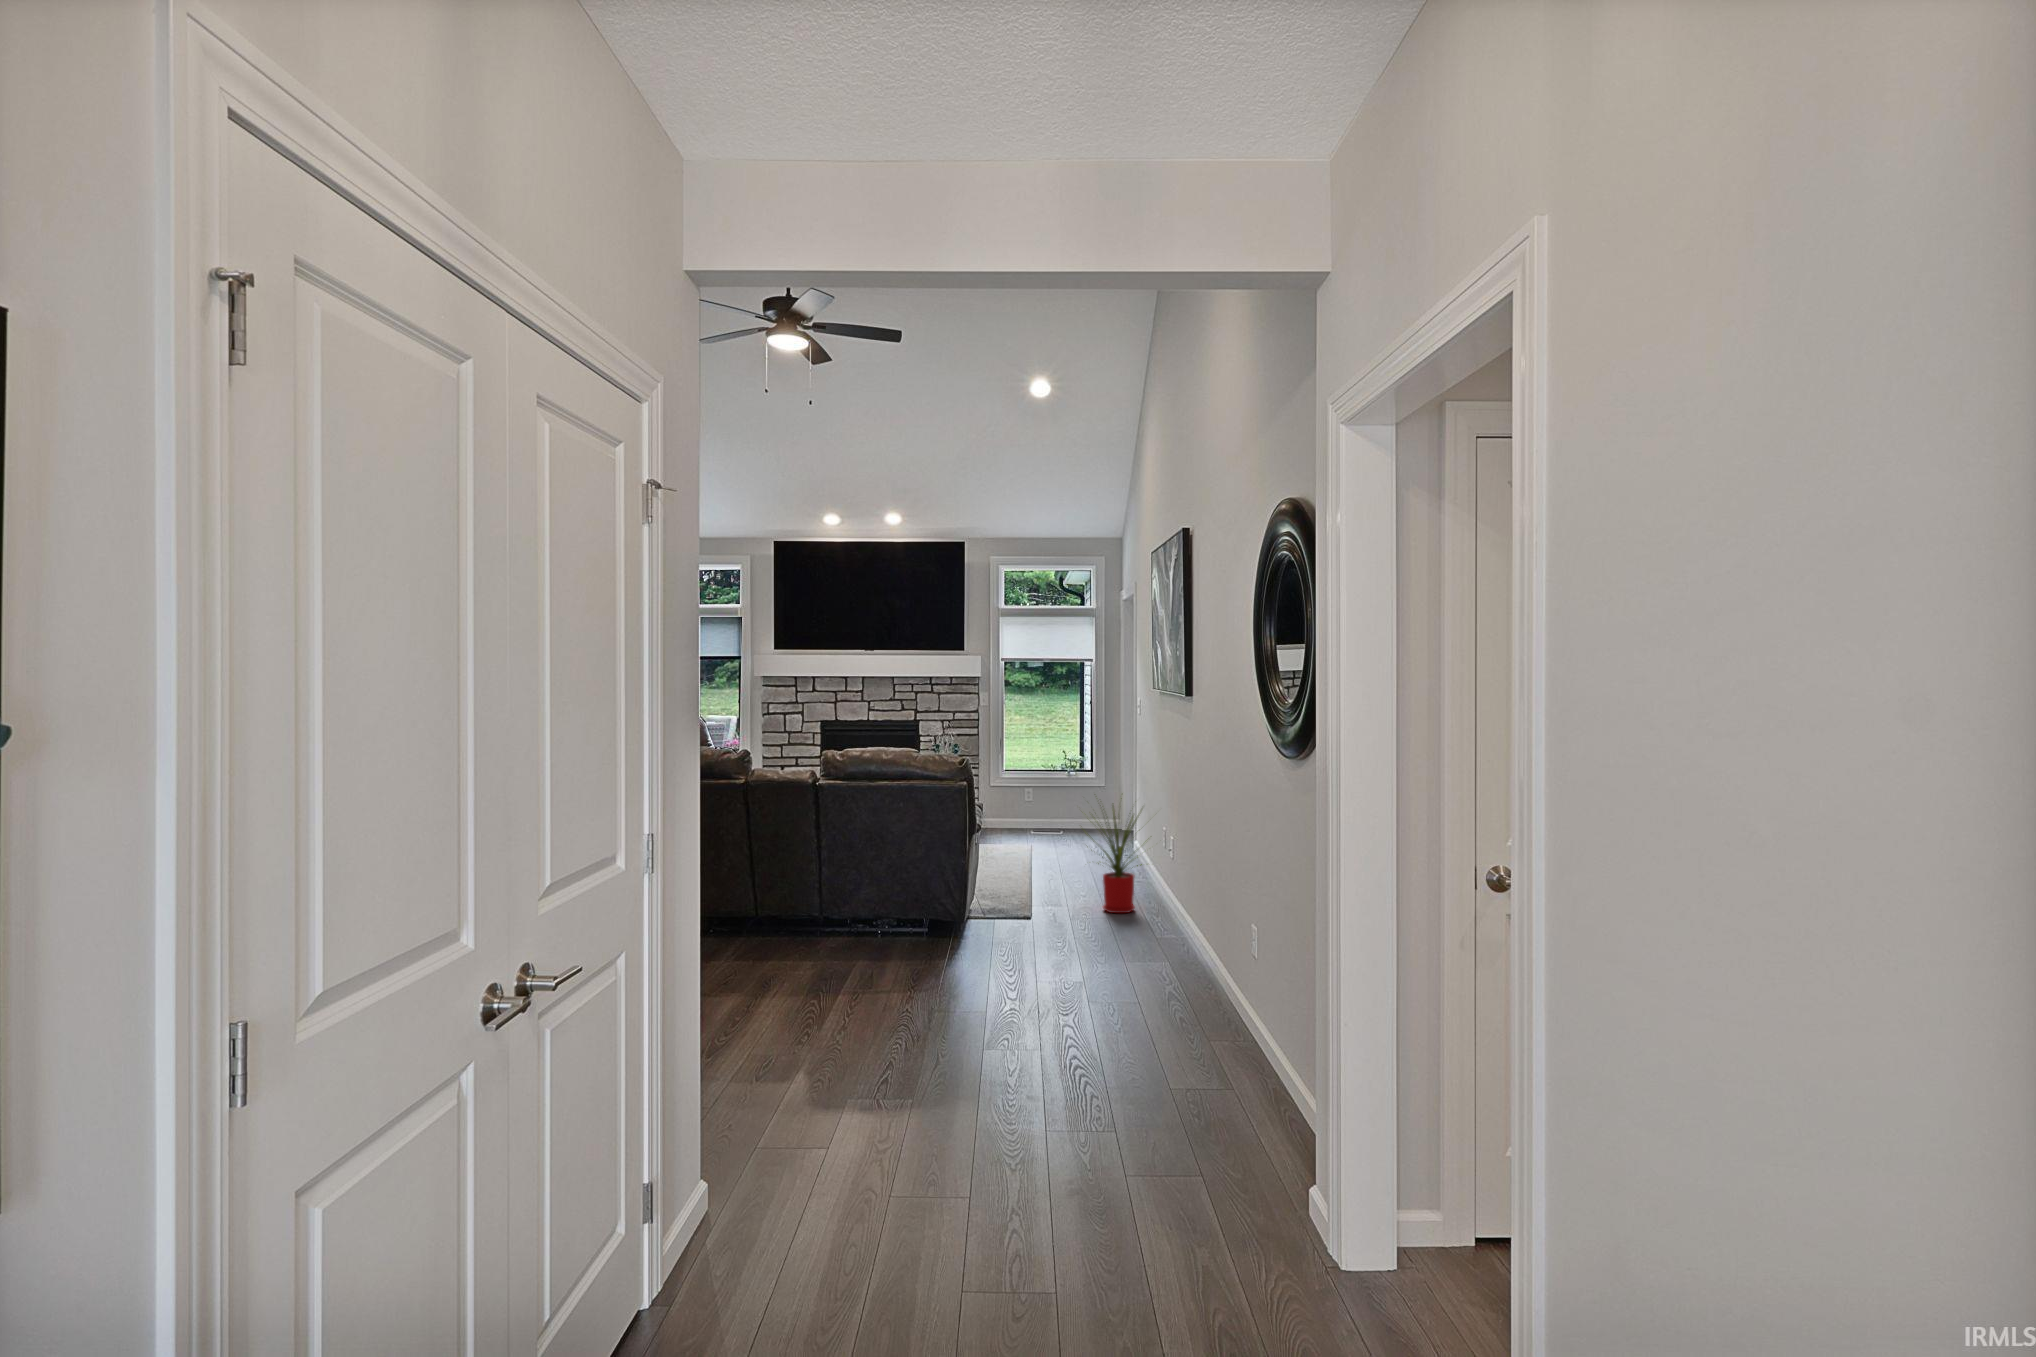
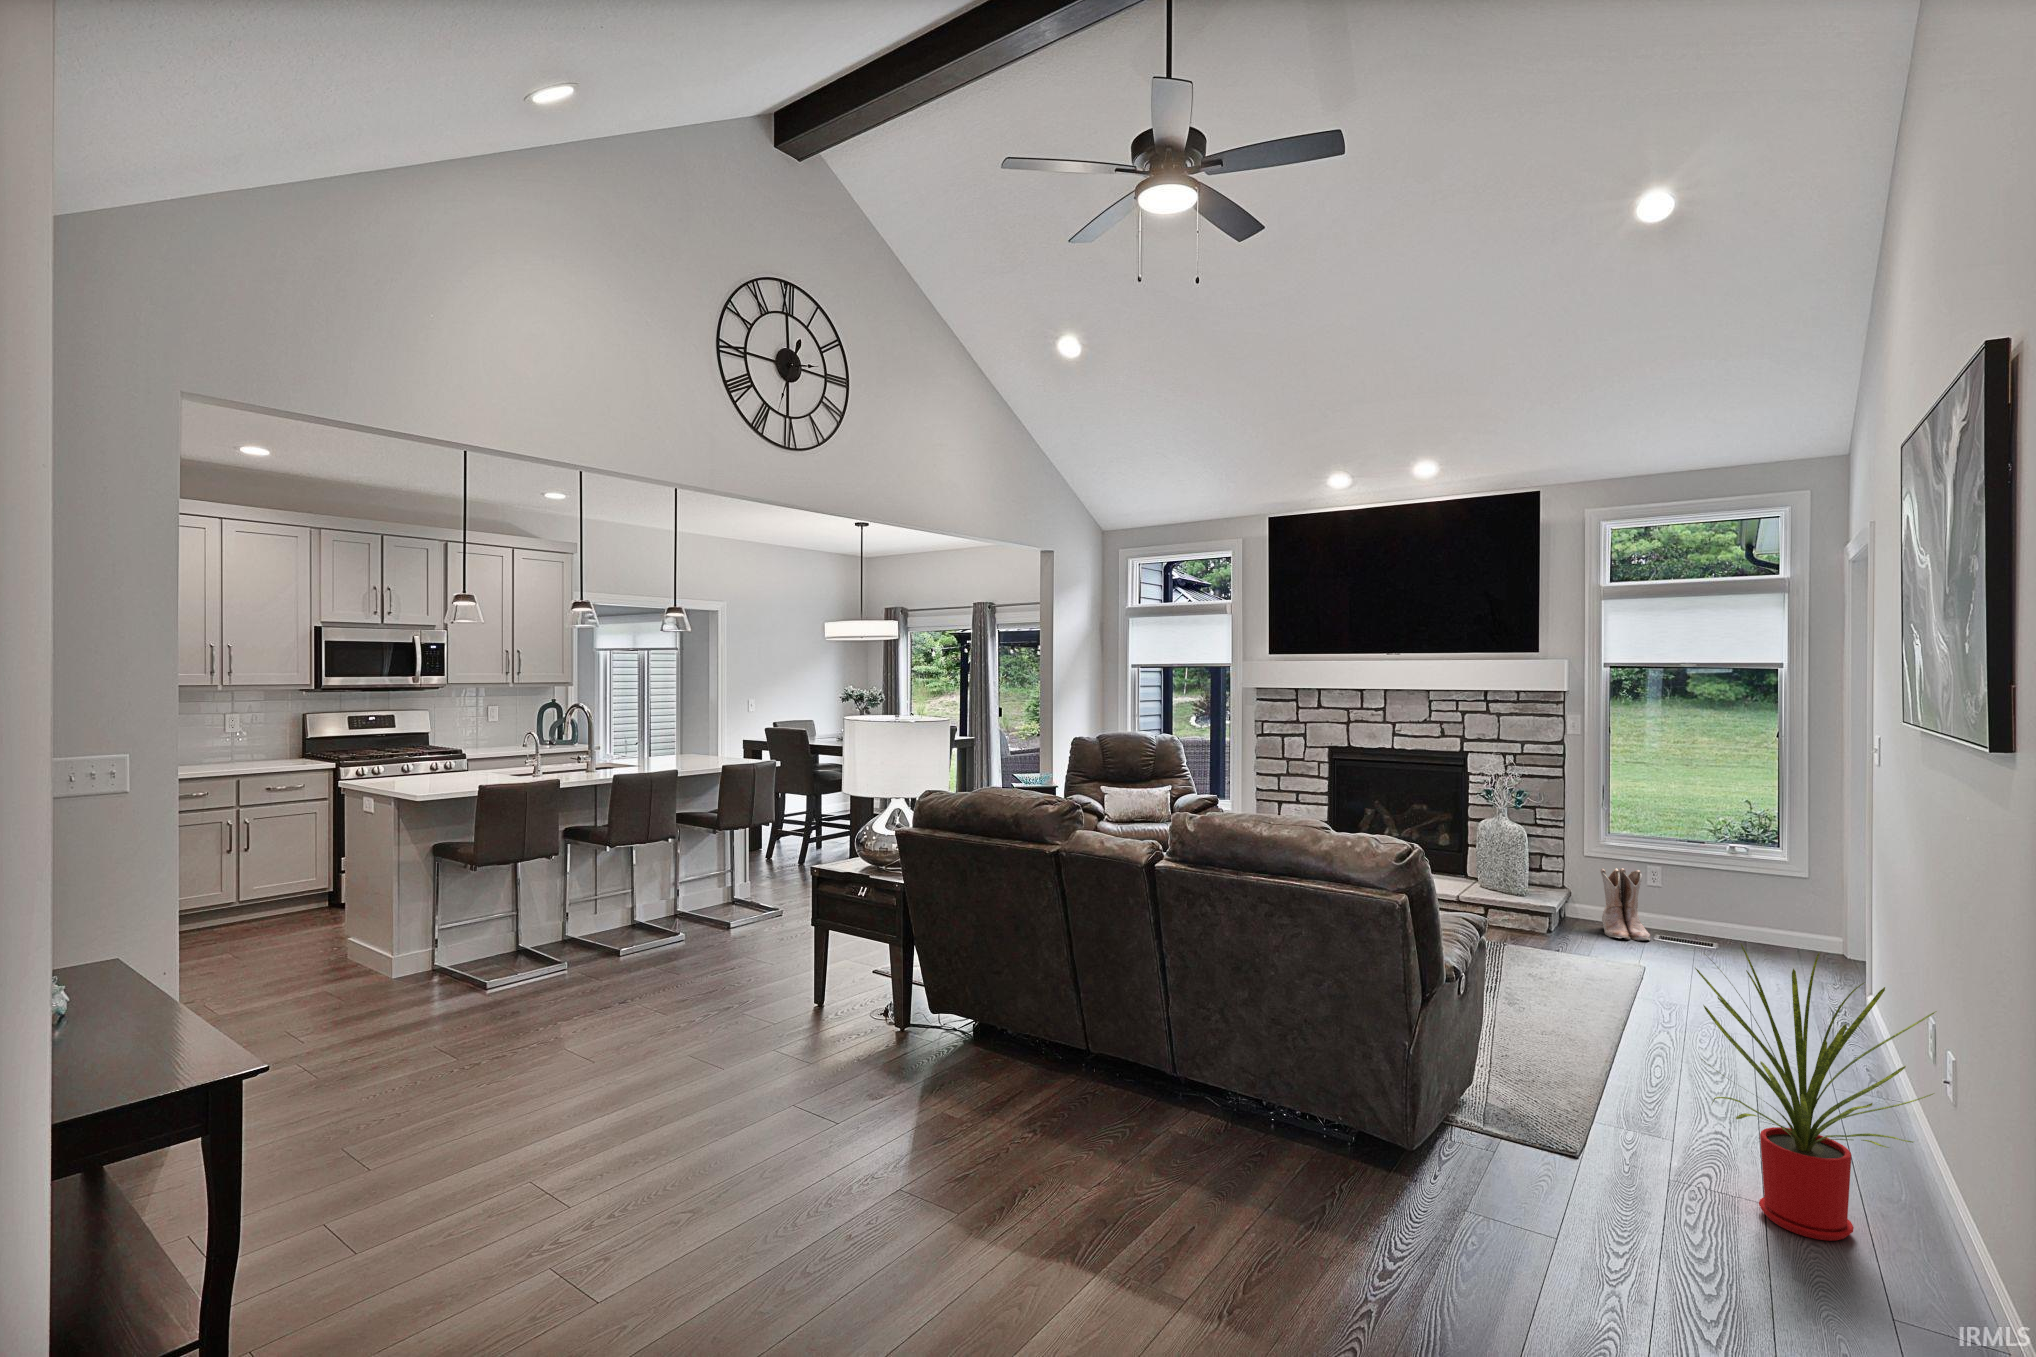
boots: none [1000,790,1028,834] -> present [1601,868,1650,941]

